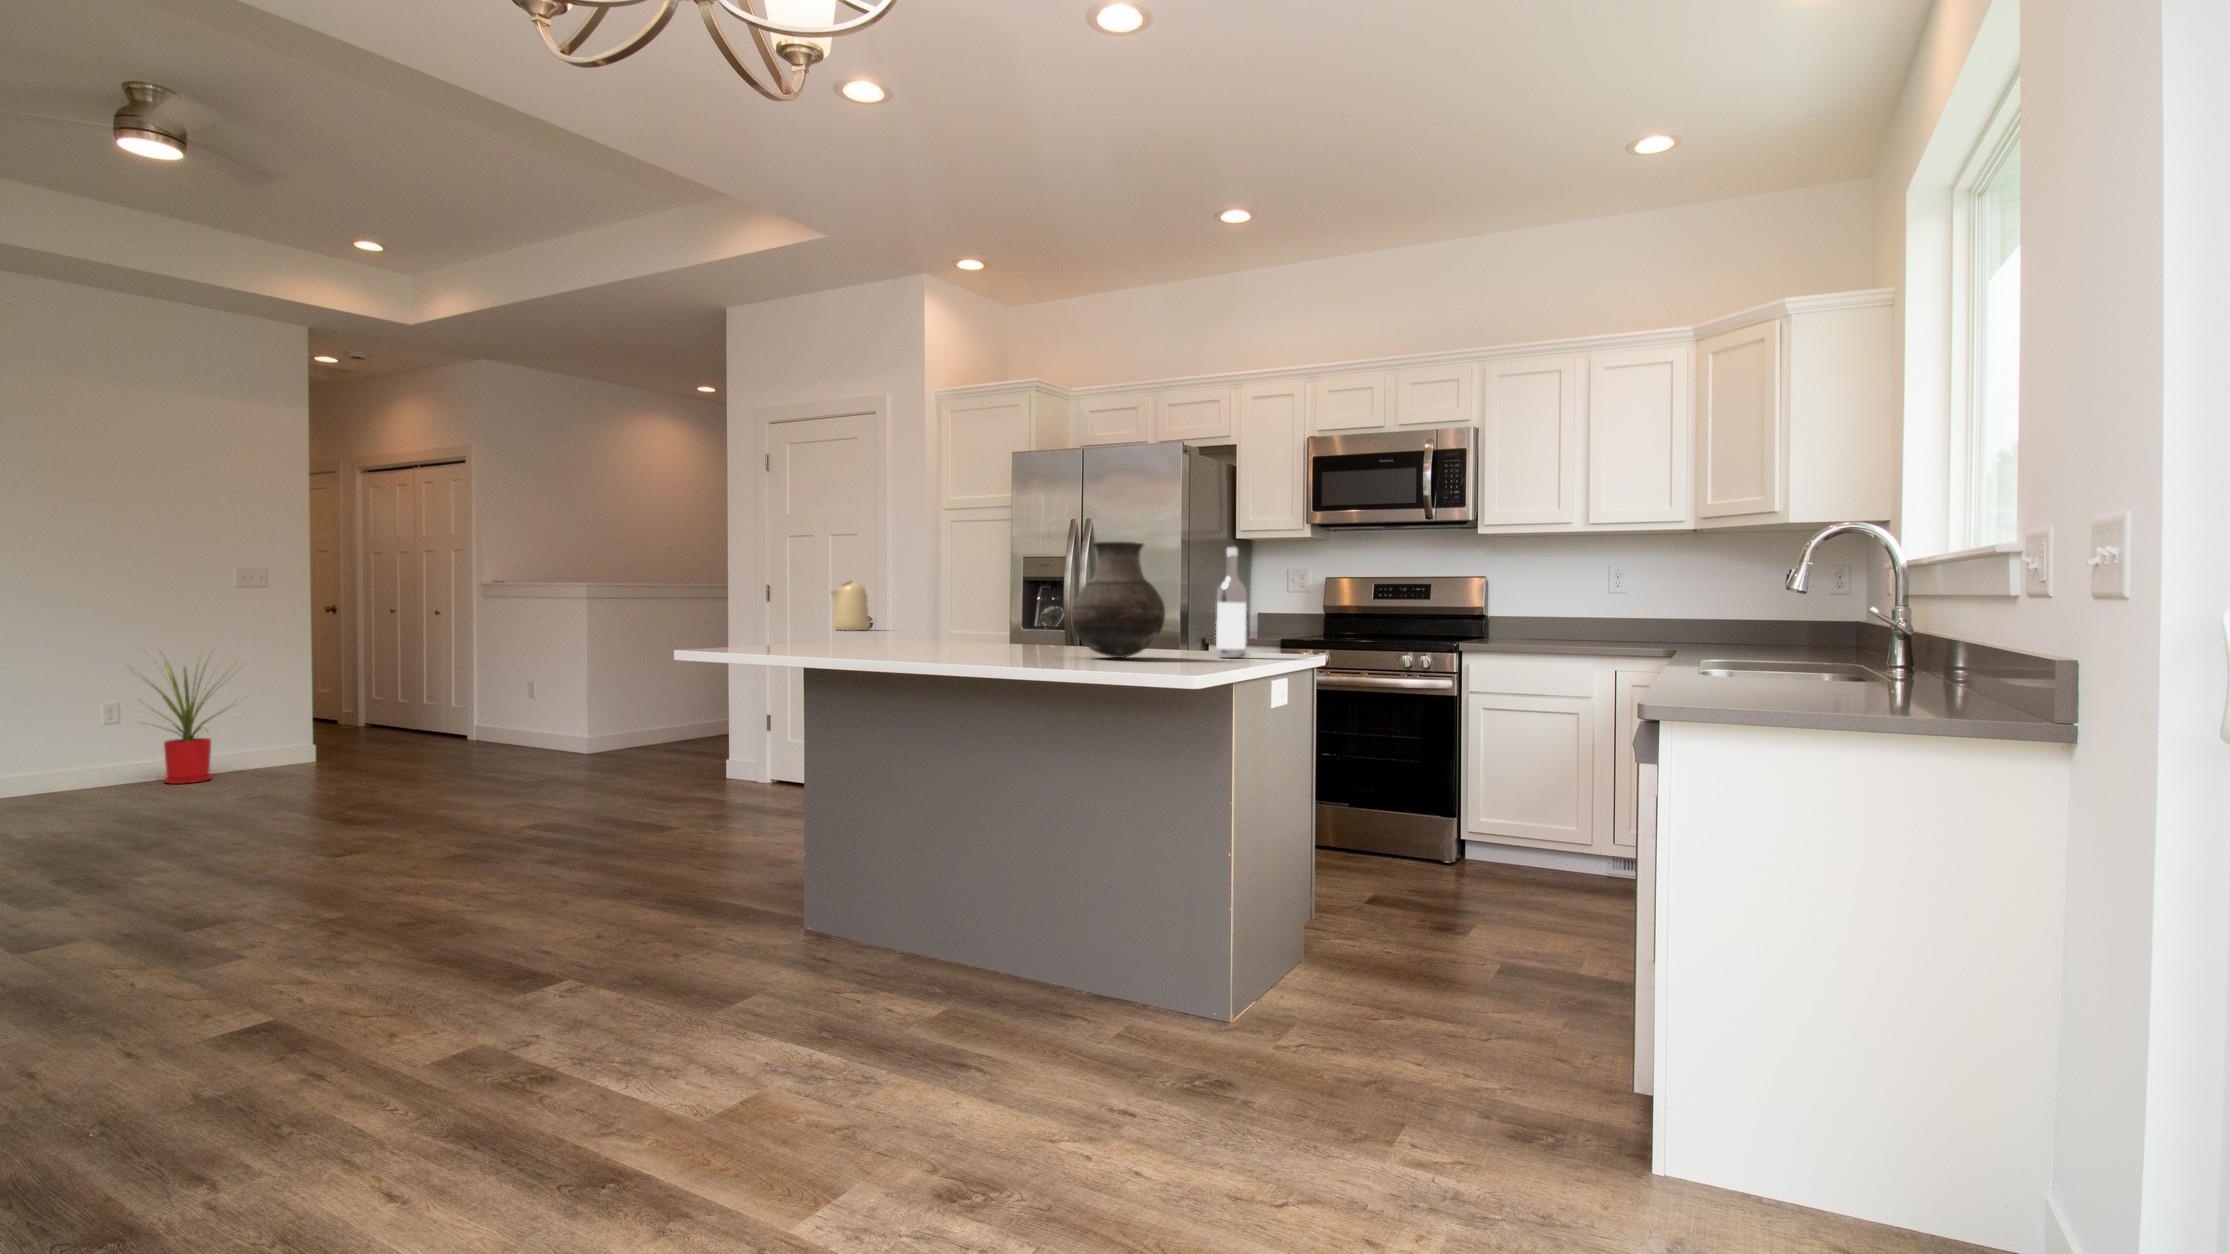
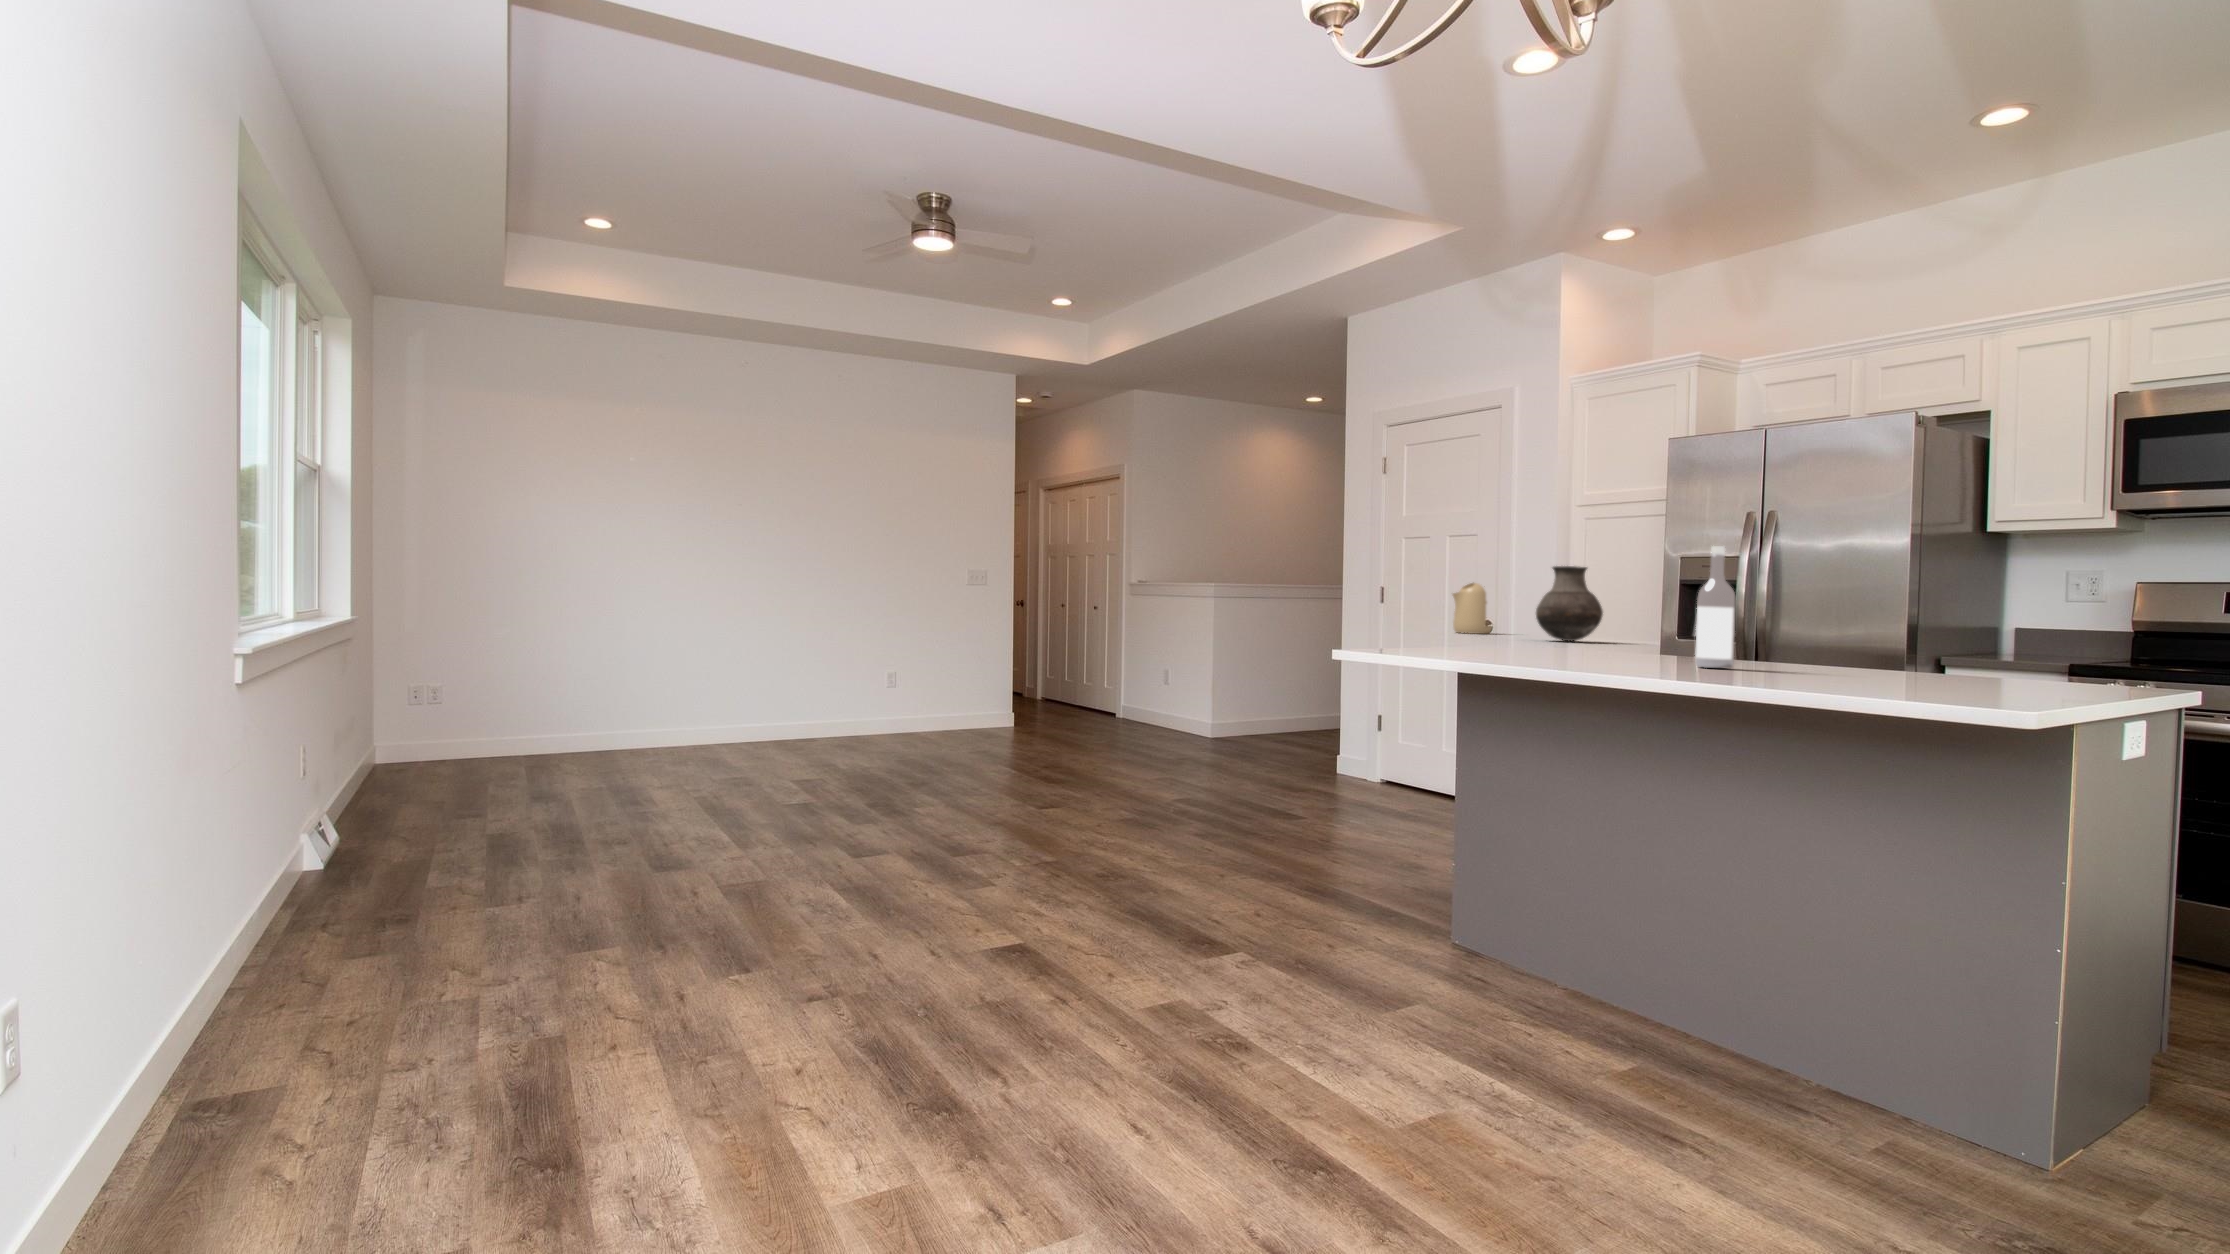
vase: present [1071,542,1165,658] -> present [1536,566,1603,641]
wine bottle: present [1216,547,1247,658] -> present [1695,546,1735,668]
house plant: present [134,657,230,784] -> none [899,632,978,737]

